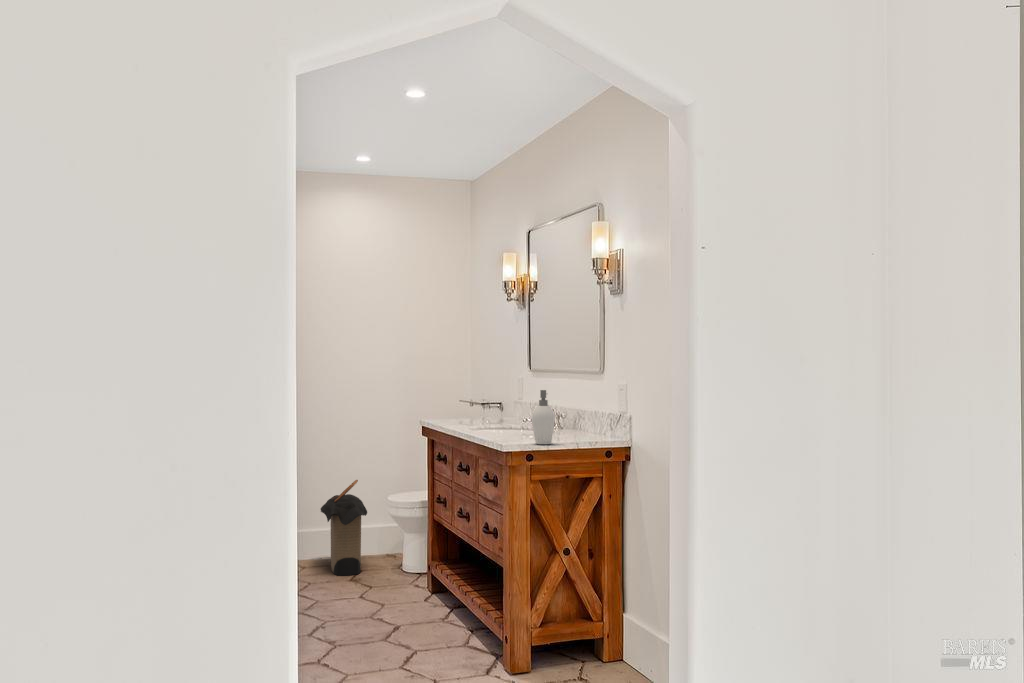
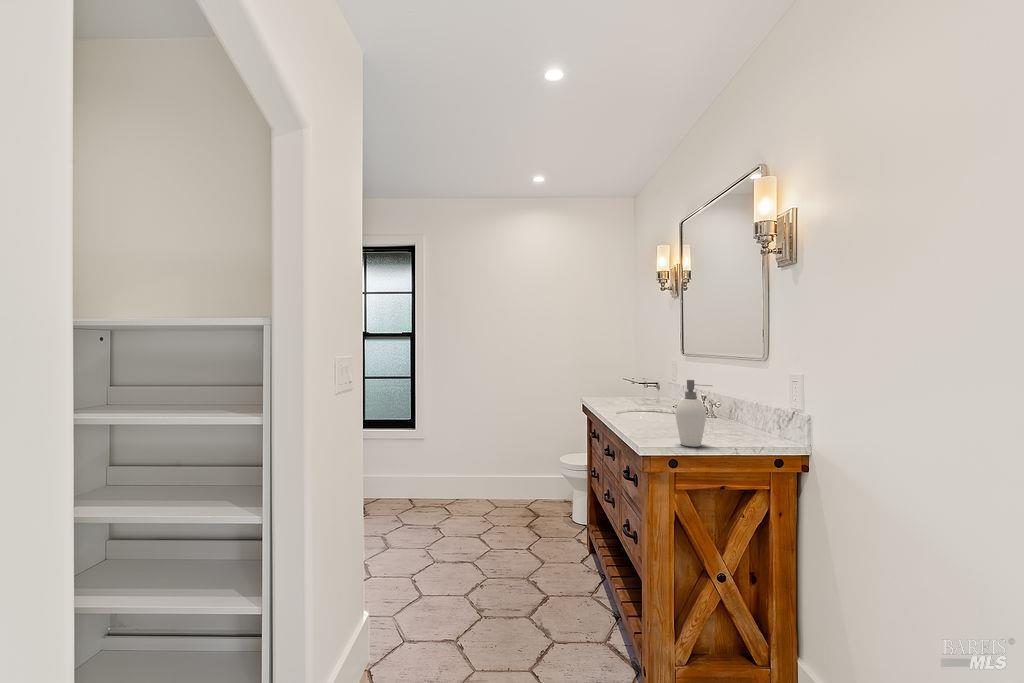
laundry hamper: present [321,480,367,576] -> none [510,440,546,518]

